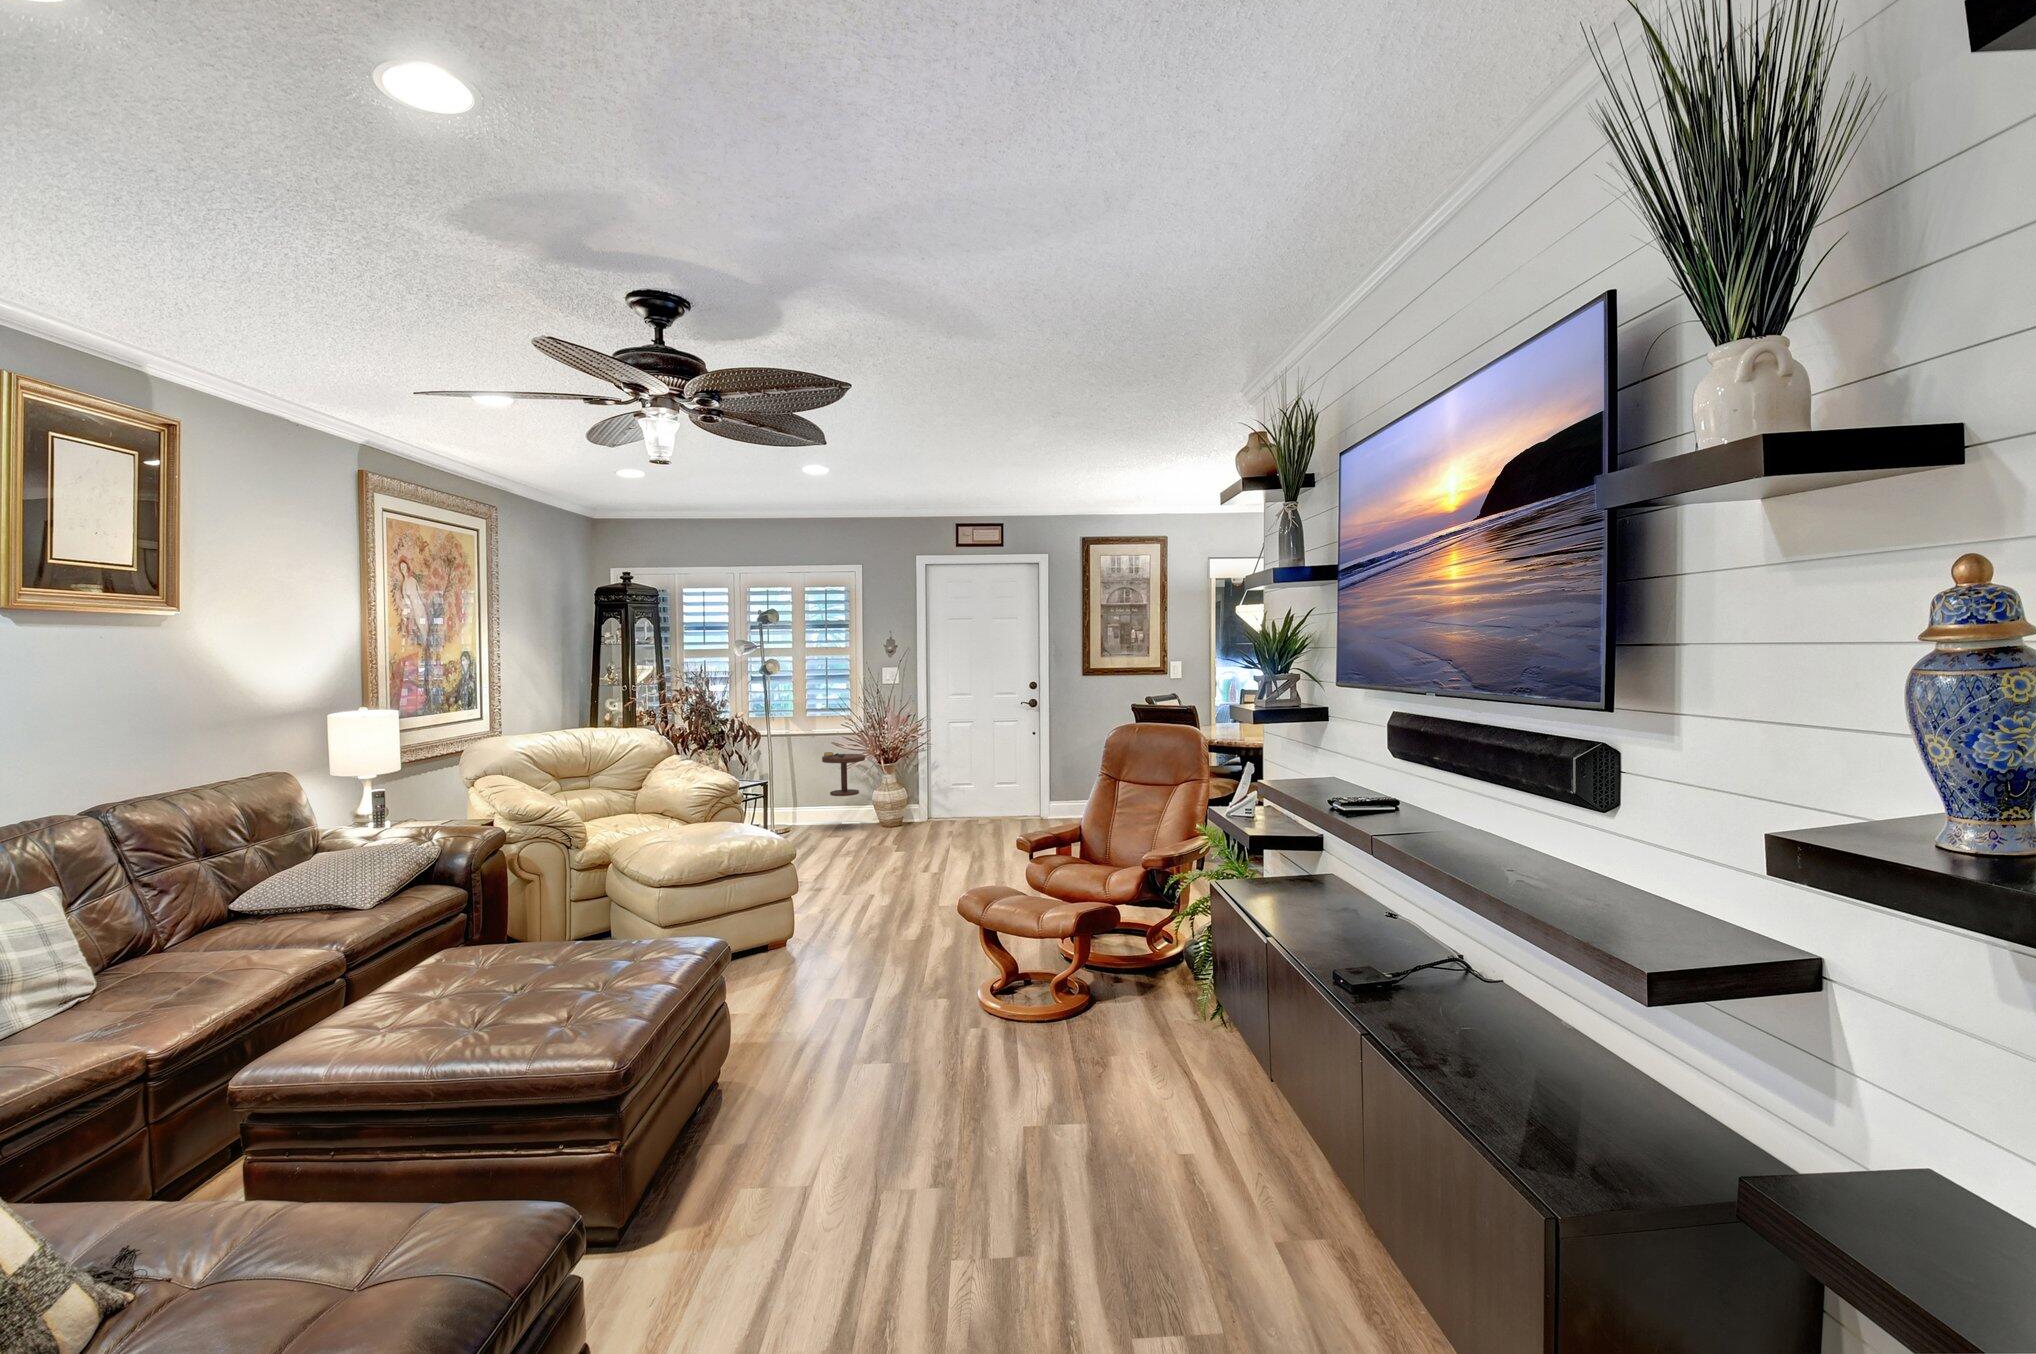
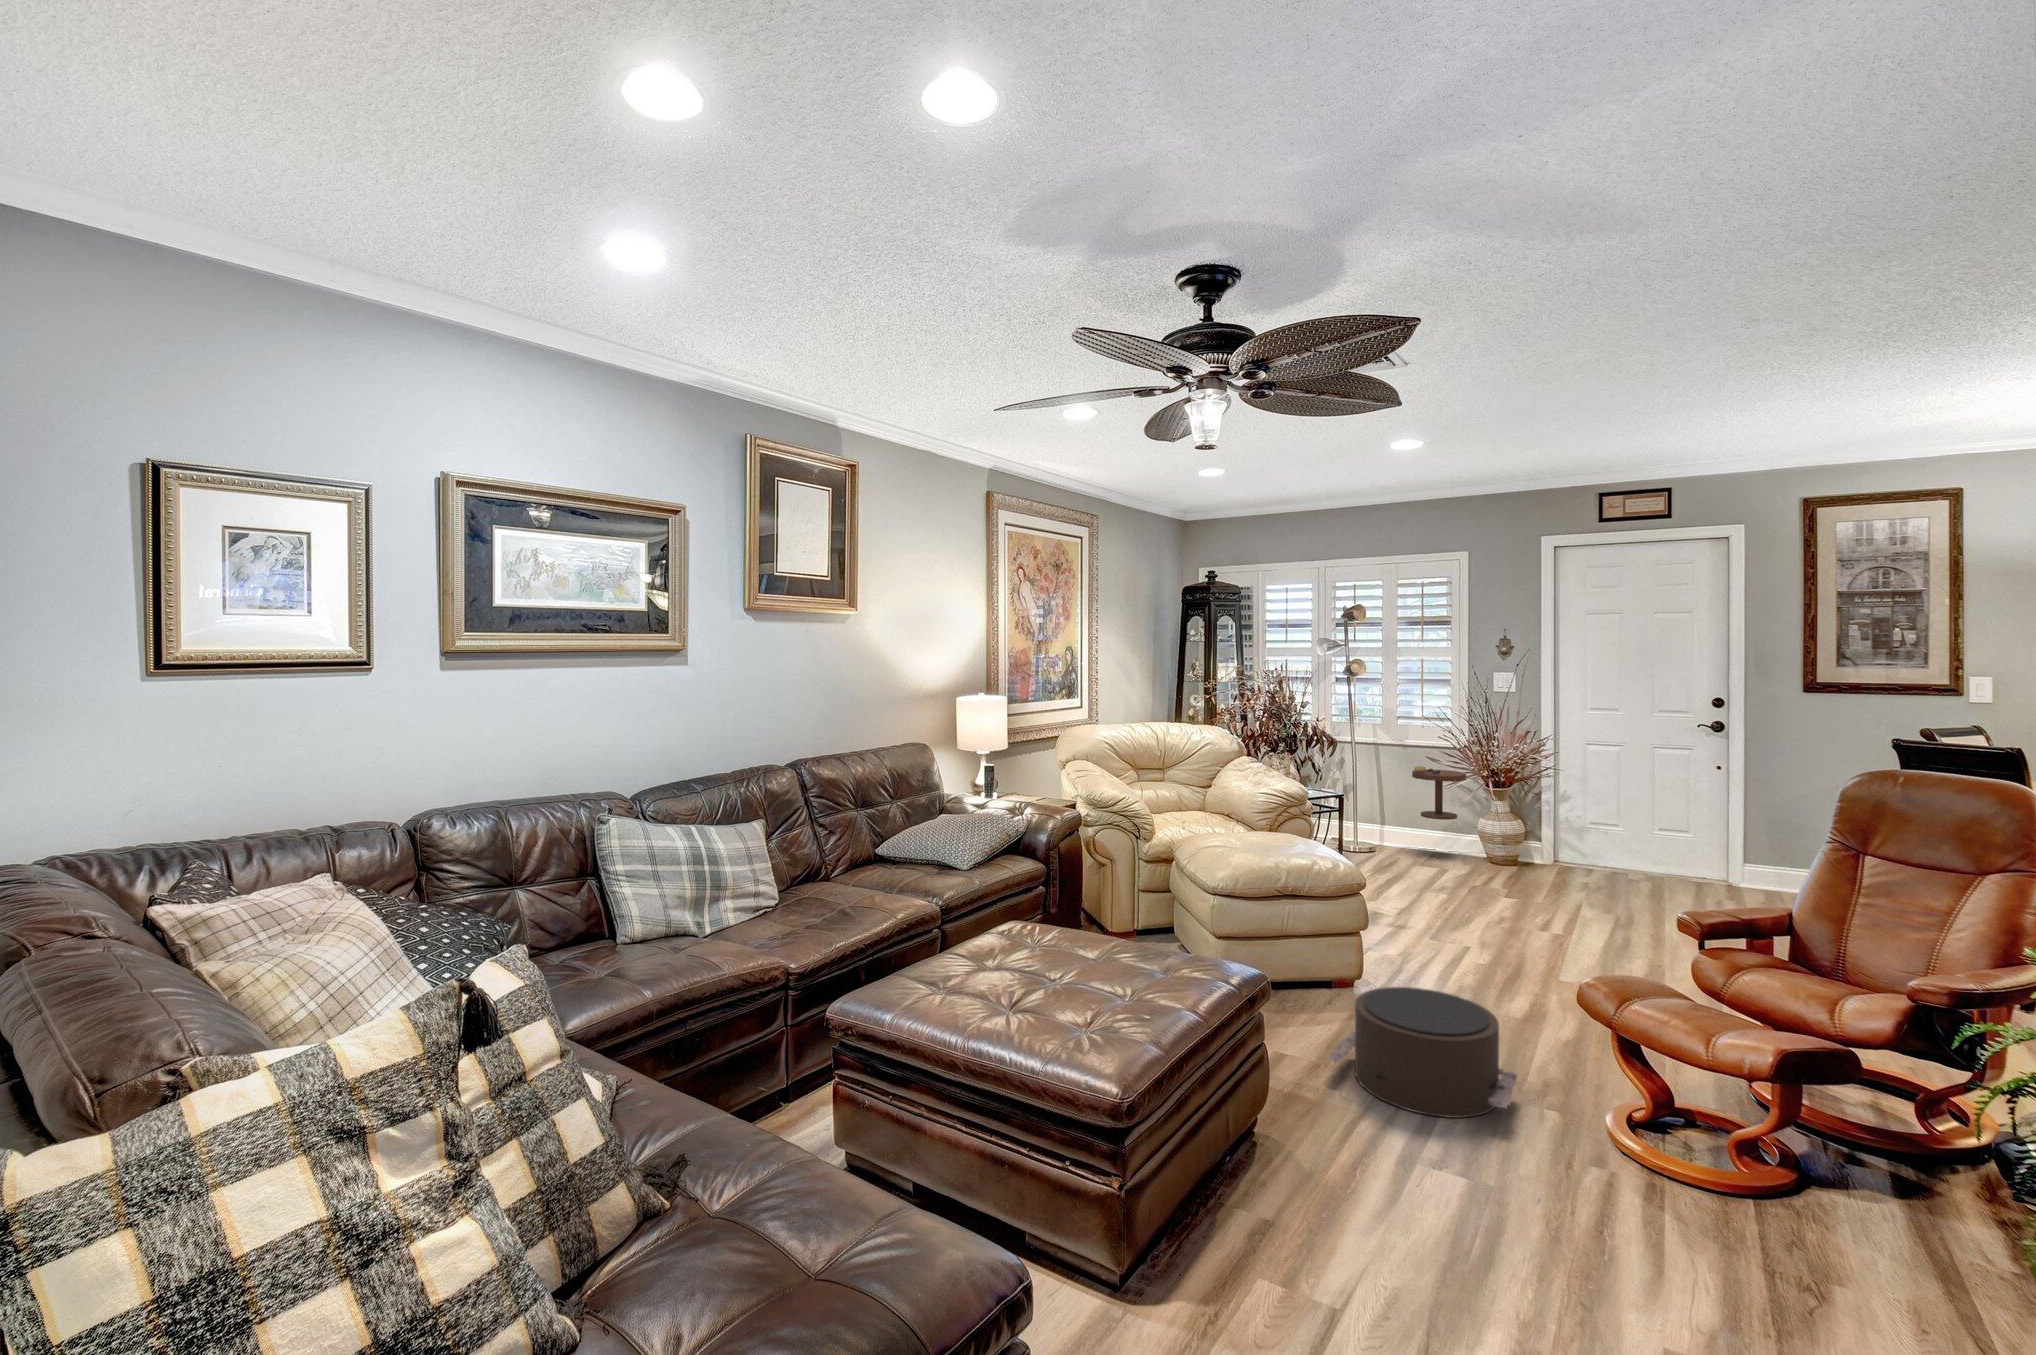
pouf: none [781,927,921,1025] -> present [1329,987,1517,1118]

